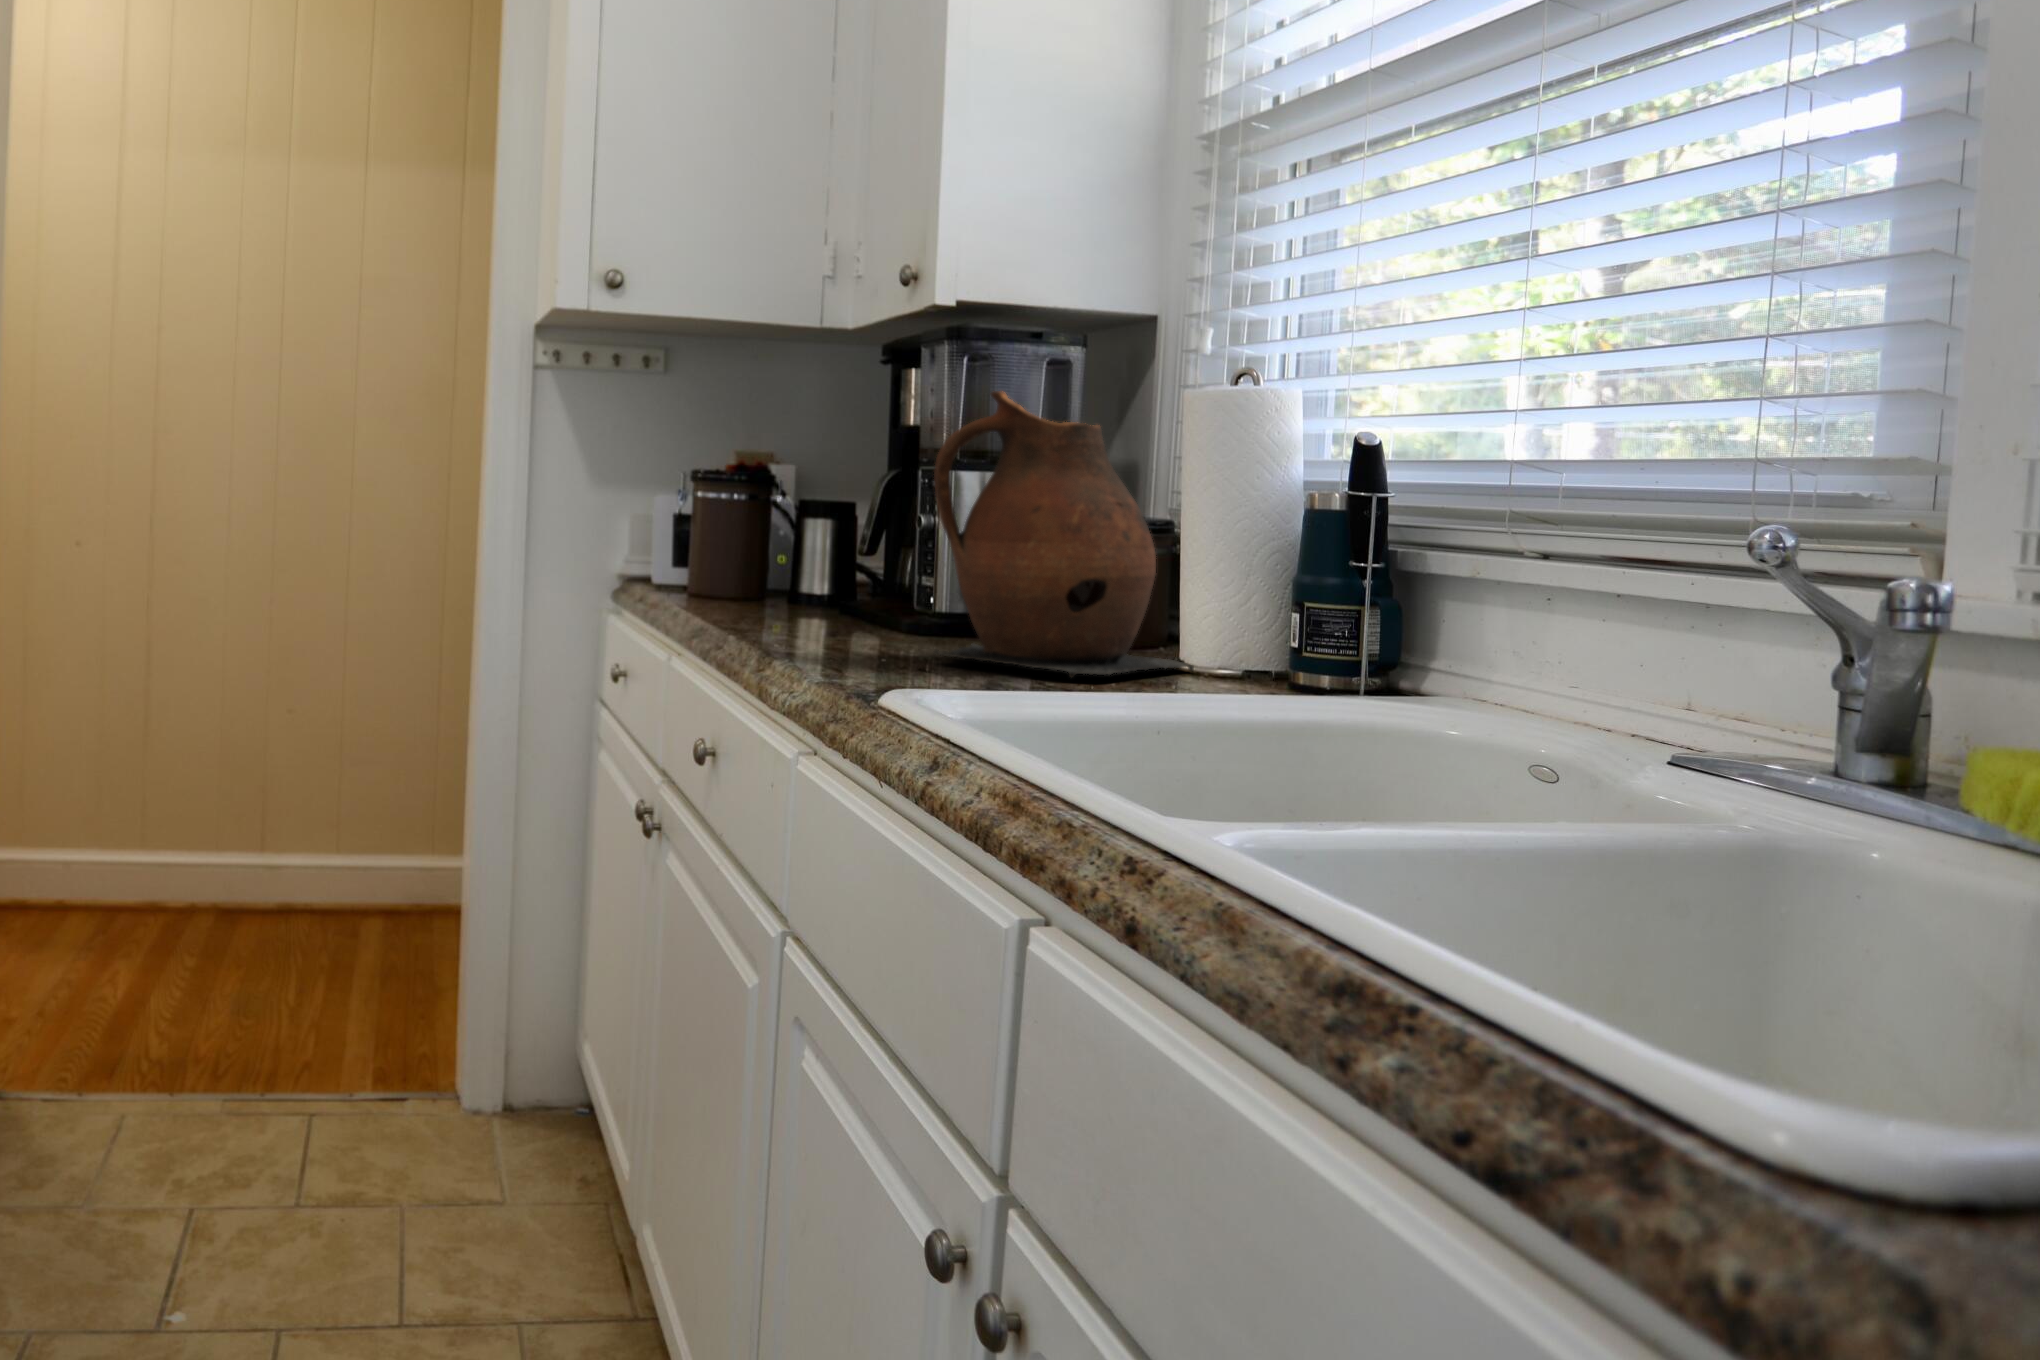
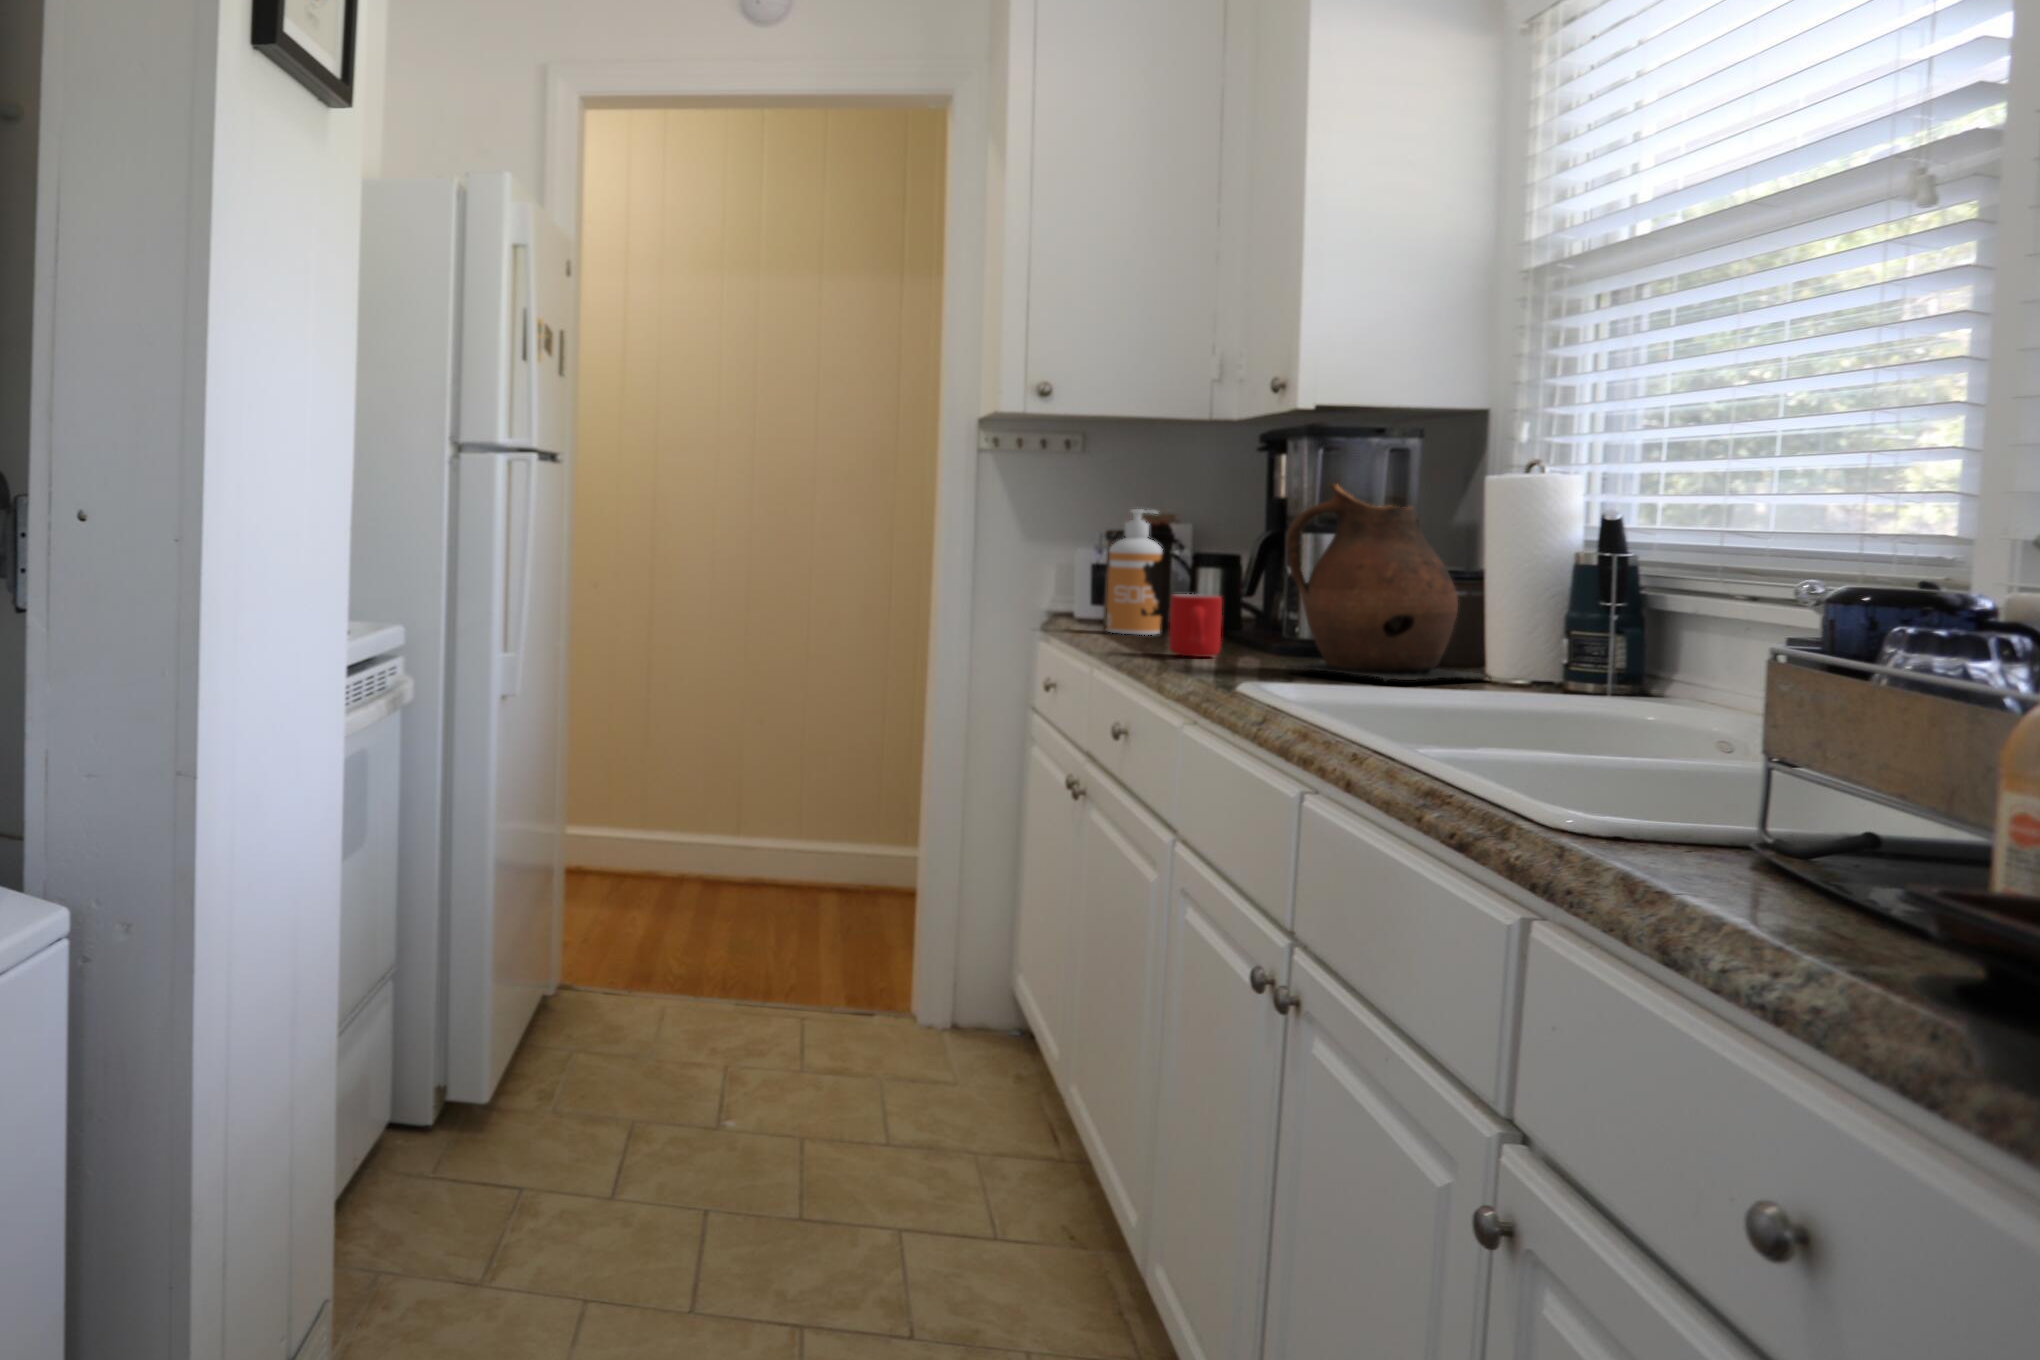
soap dispenser: none [696,441,765,604] -> present [1106,509,1162,635]
mug: none [775,550,843,637] -> present [1169,594,1222,657]

